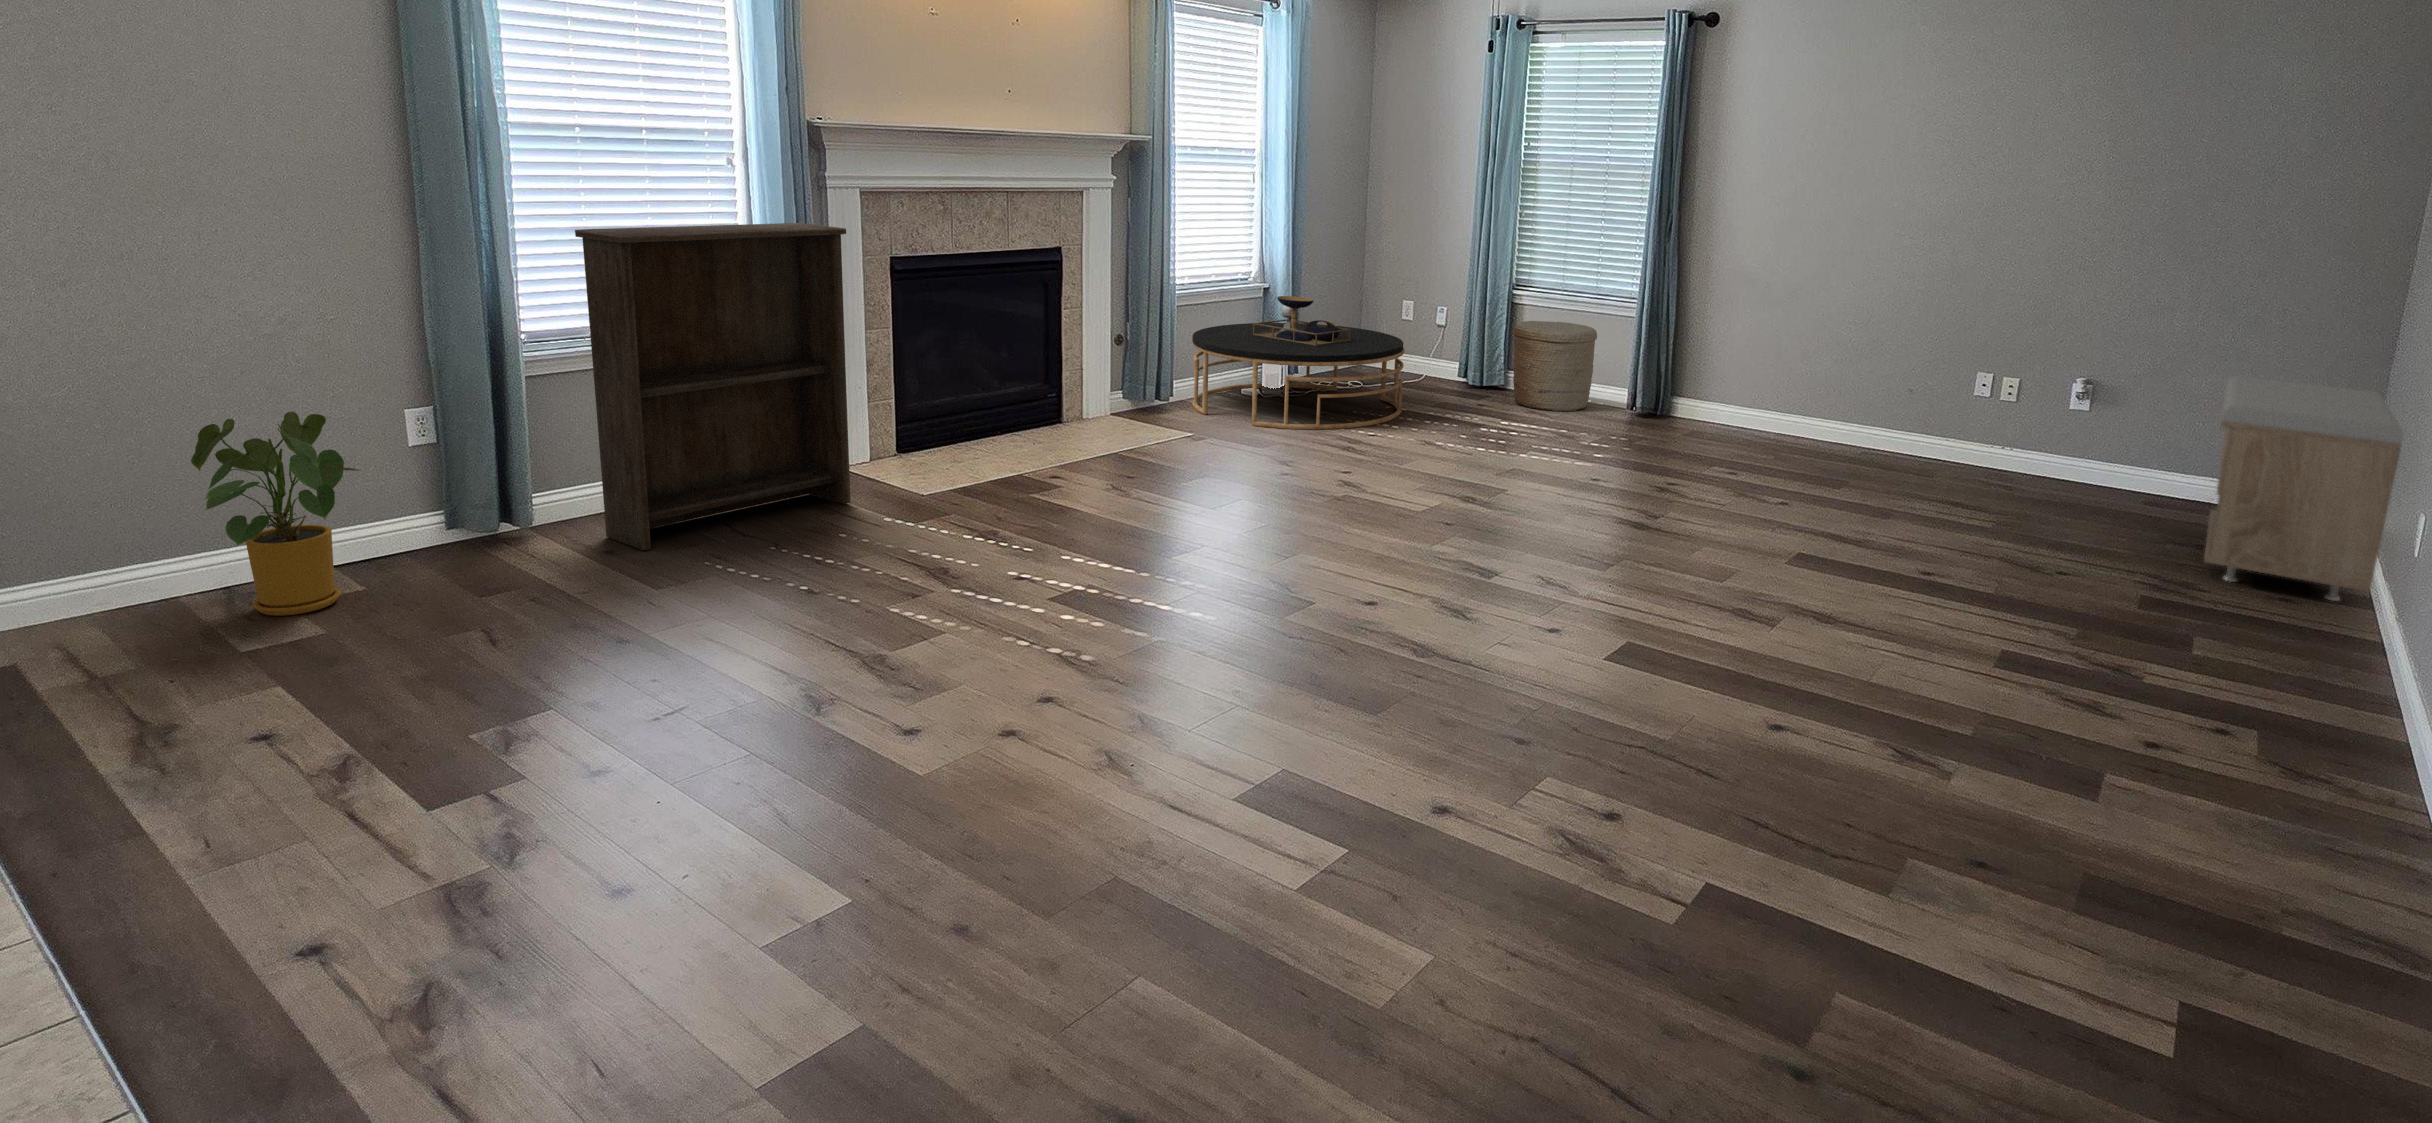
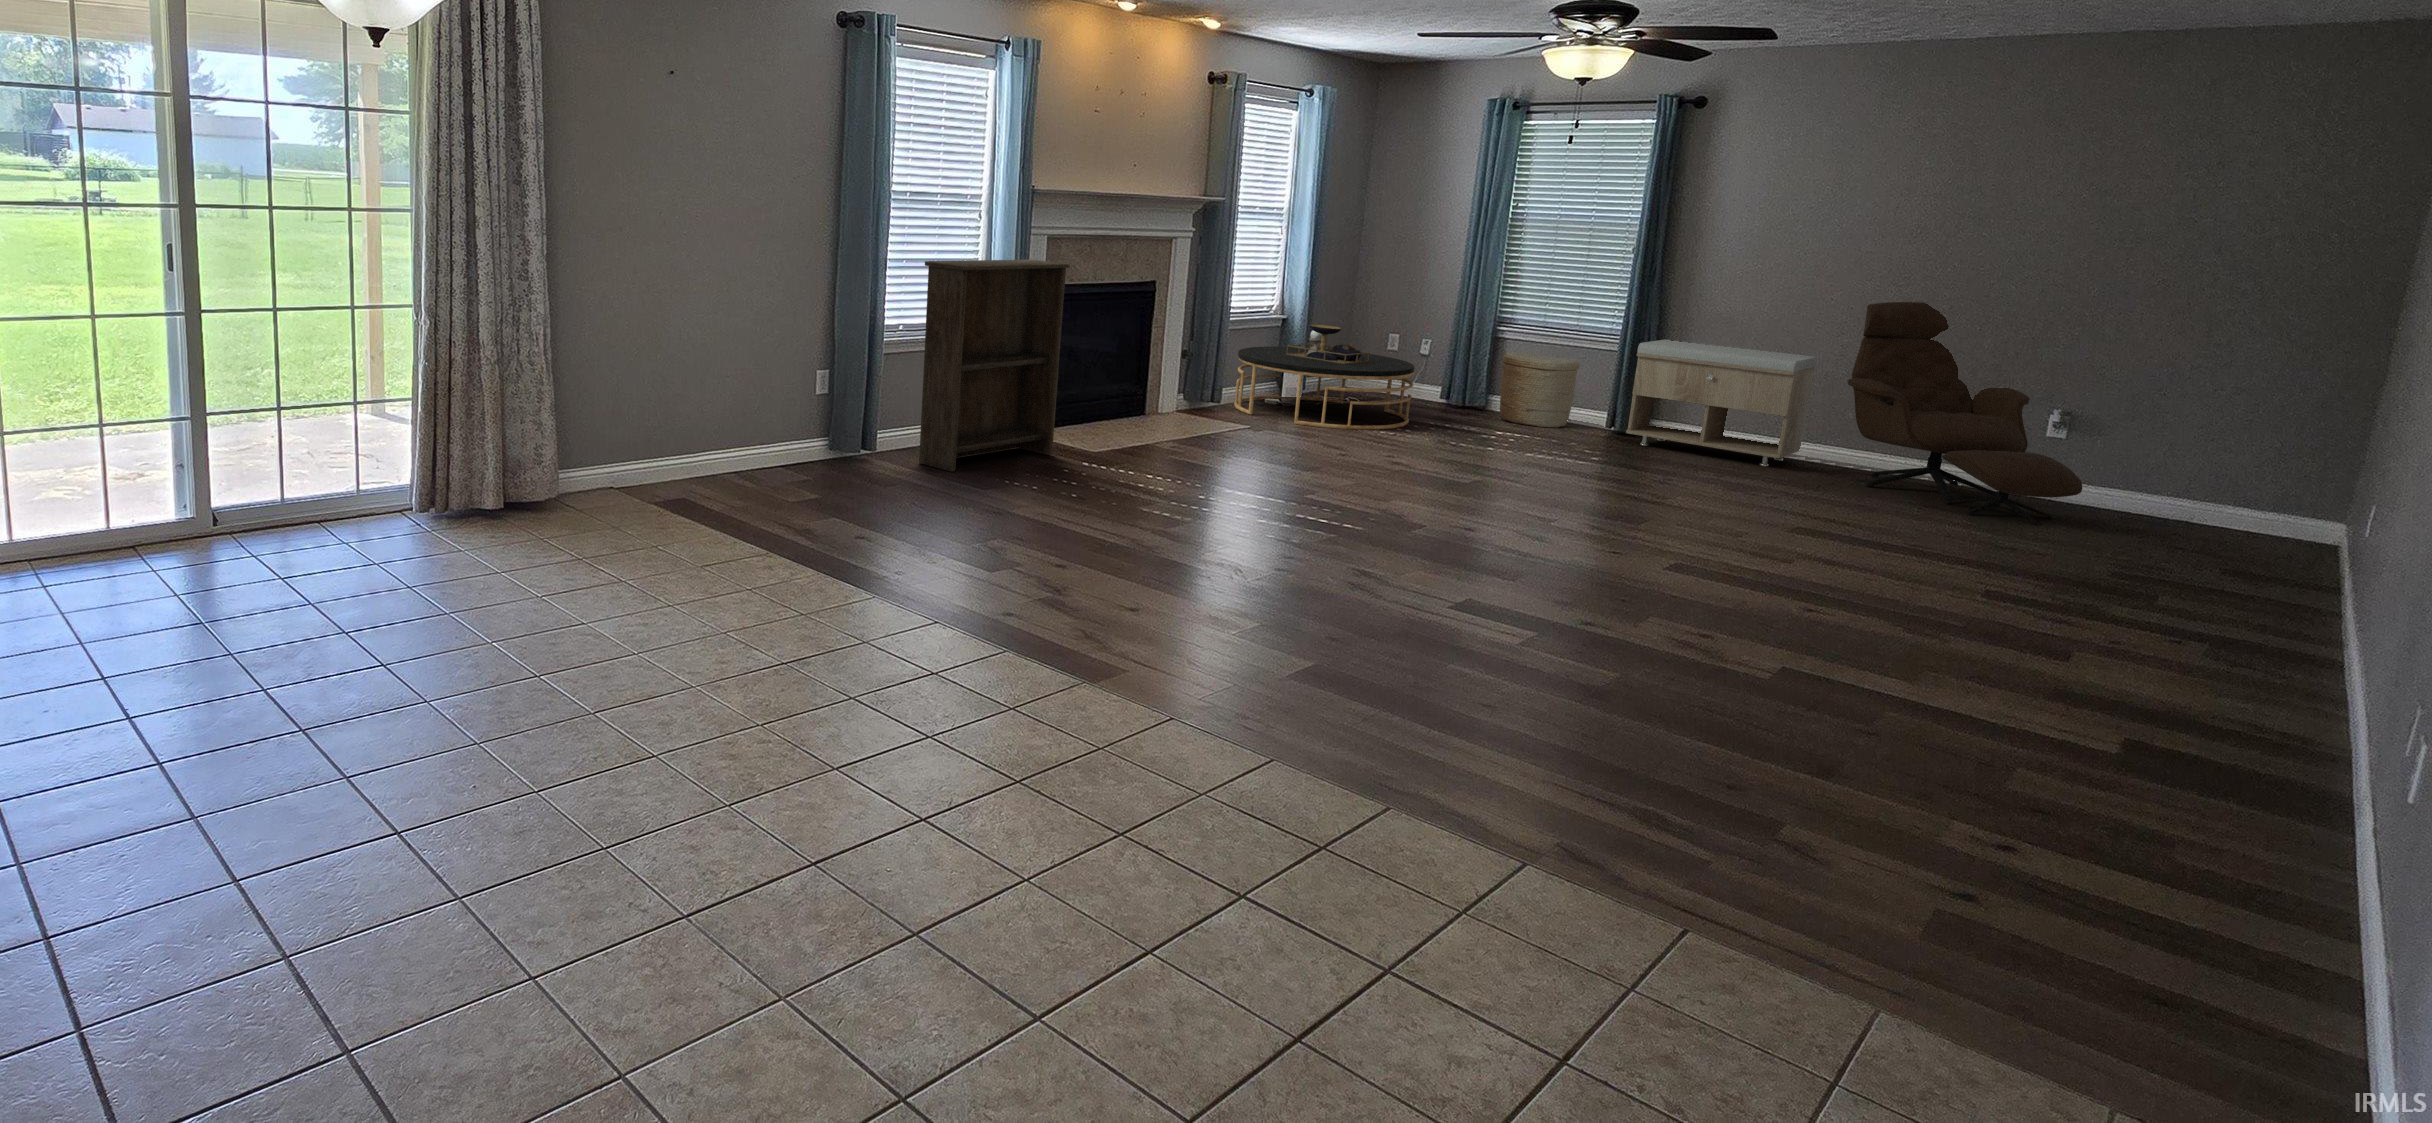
lounge chair: none [1868,253,2107,520] -> present [1847,302,2082,525]
storage bench: present [2204,376,2403,601] -> present [1626,340,1817,466]
house plant: present [191,411,360,616] -> none [741,368,833,489]

